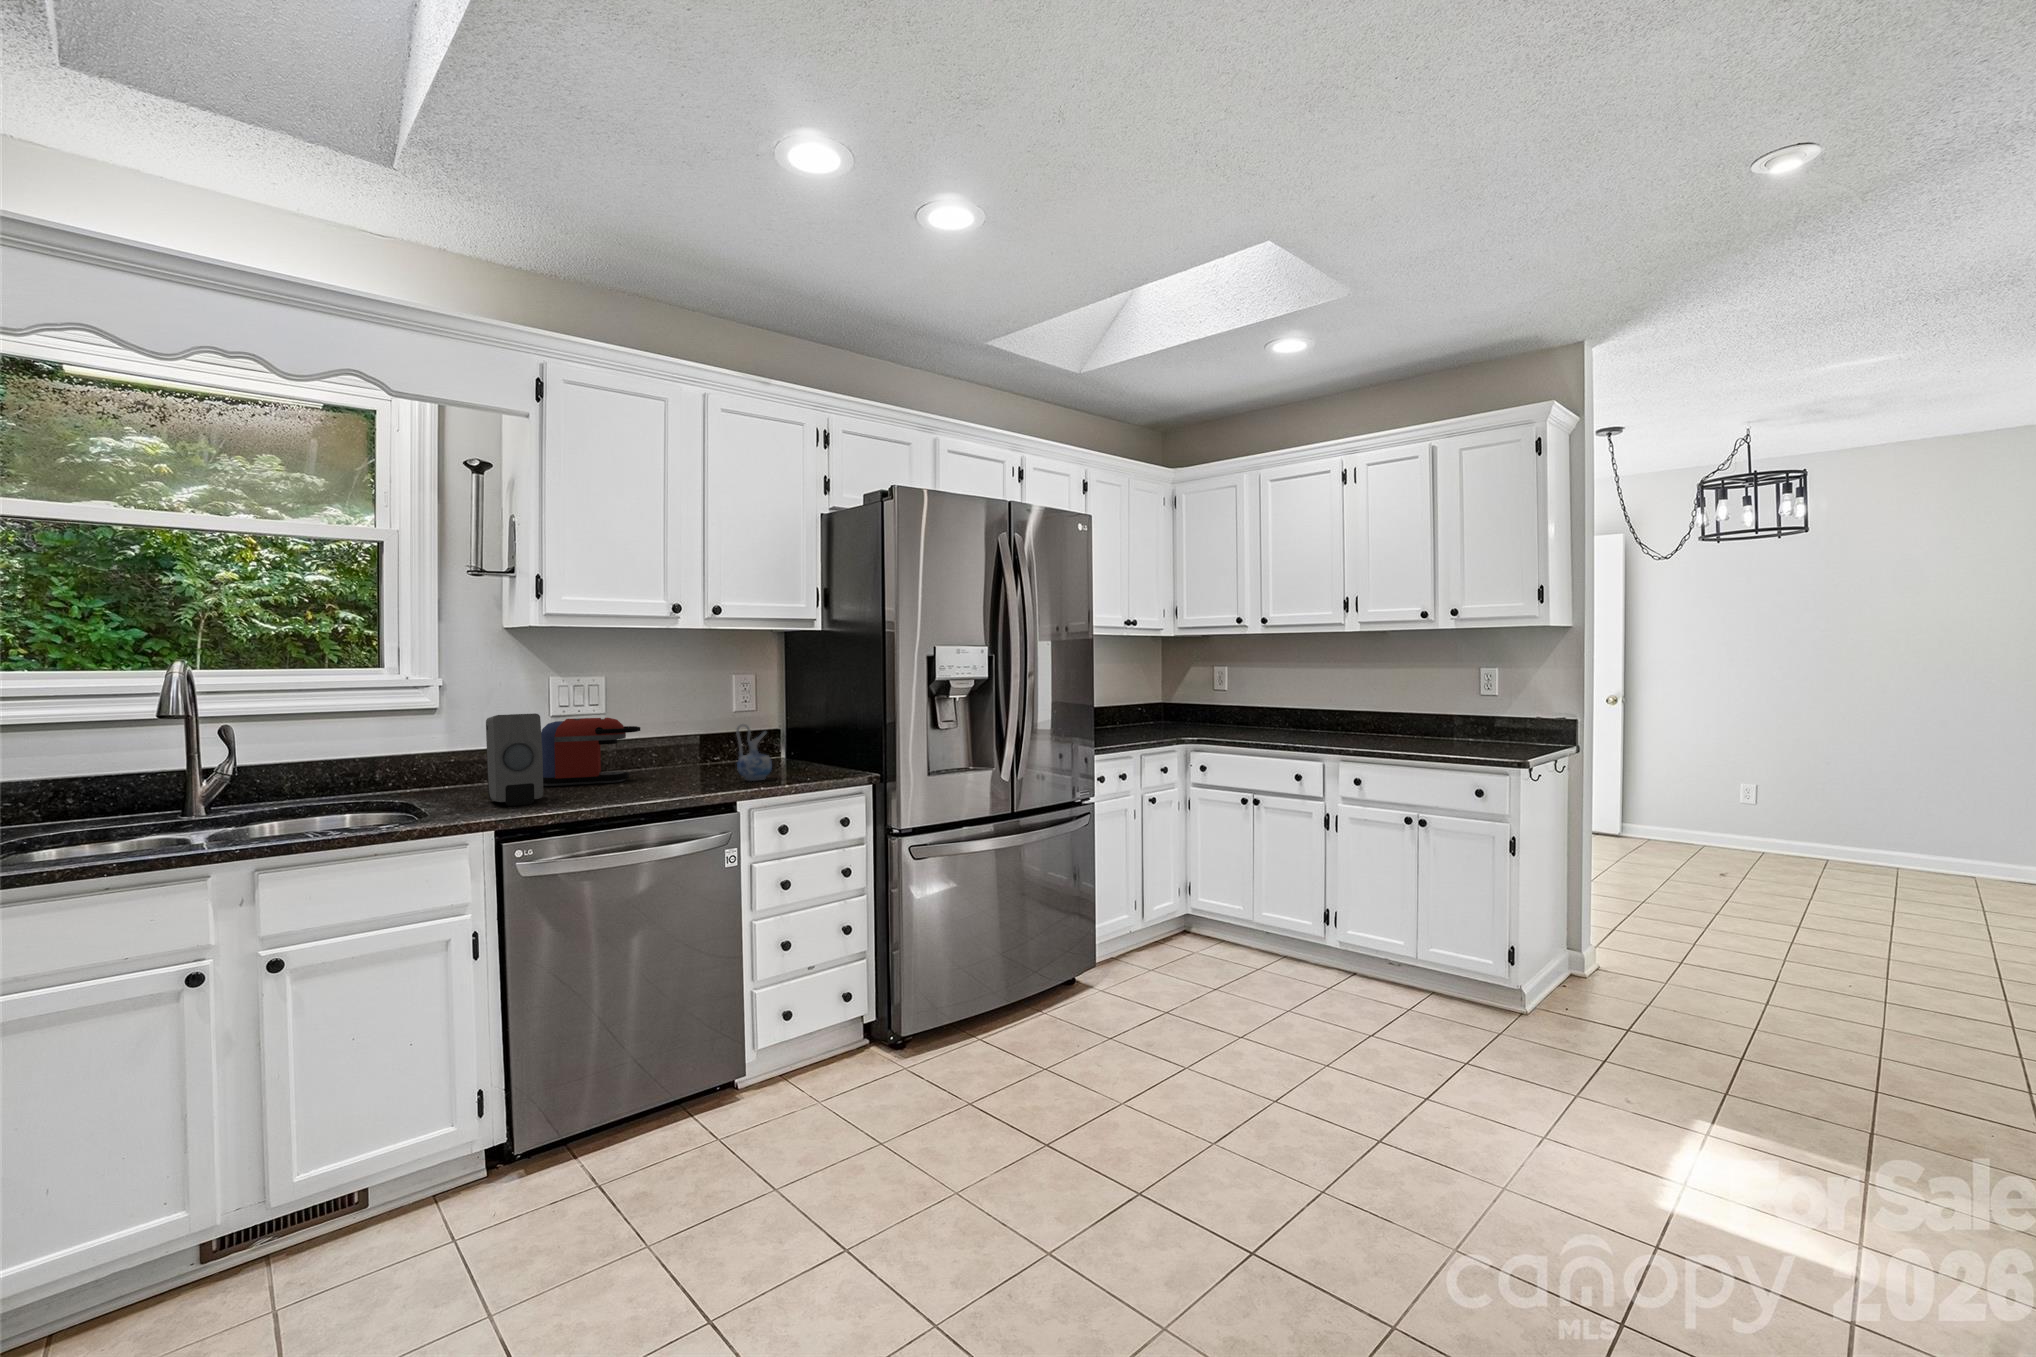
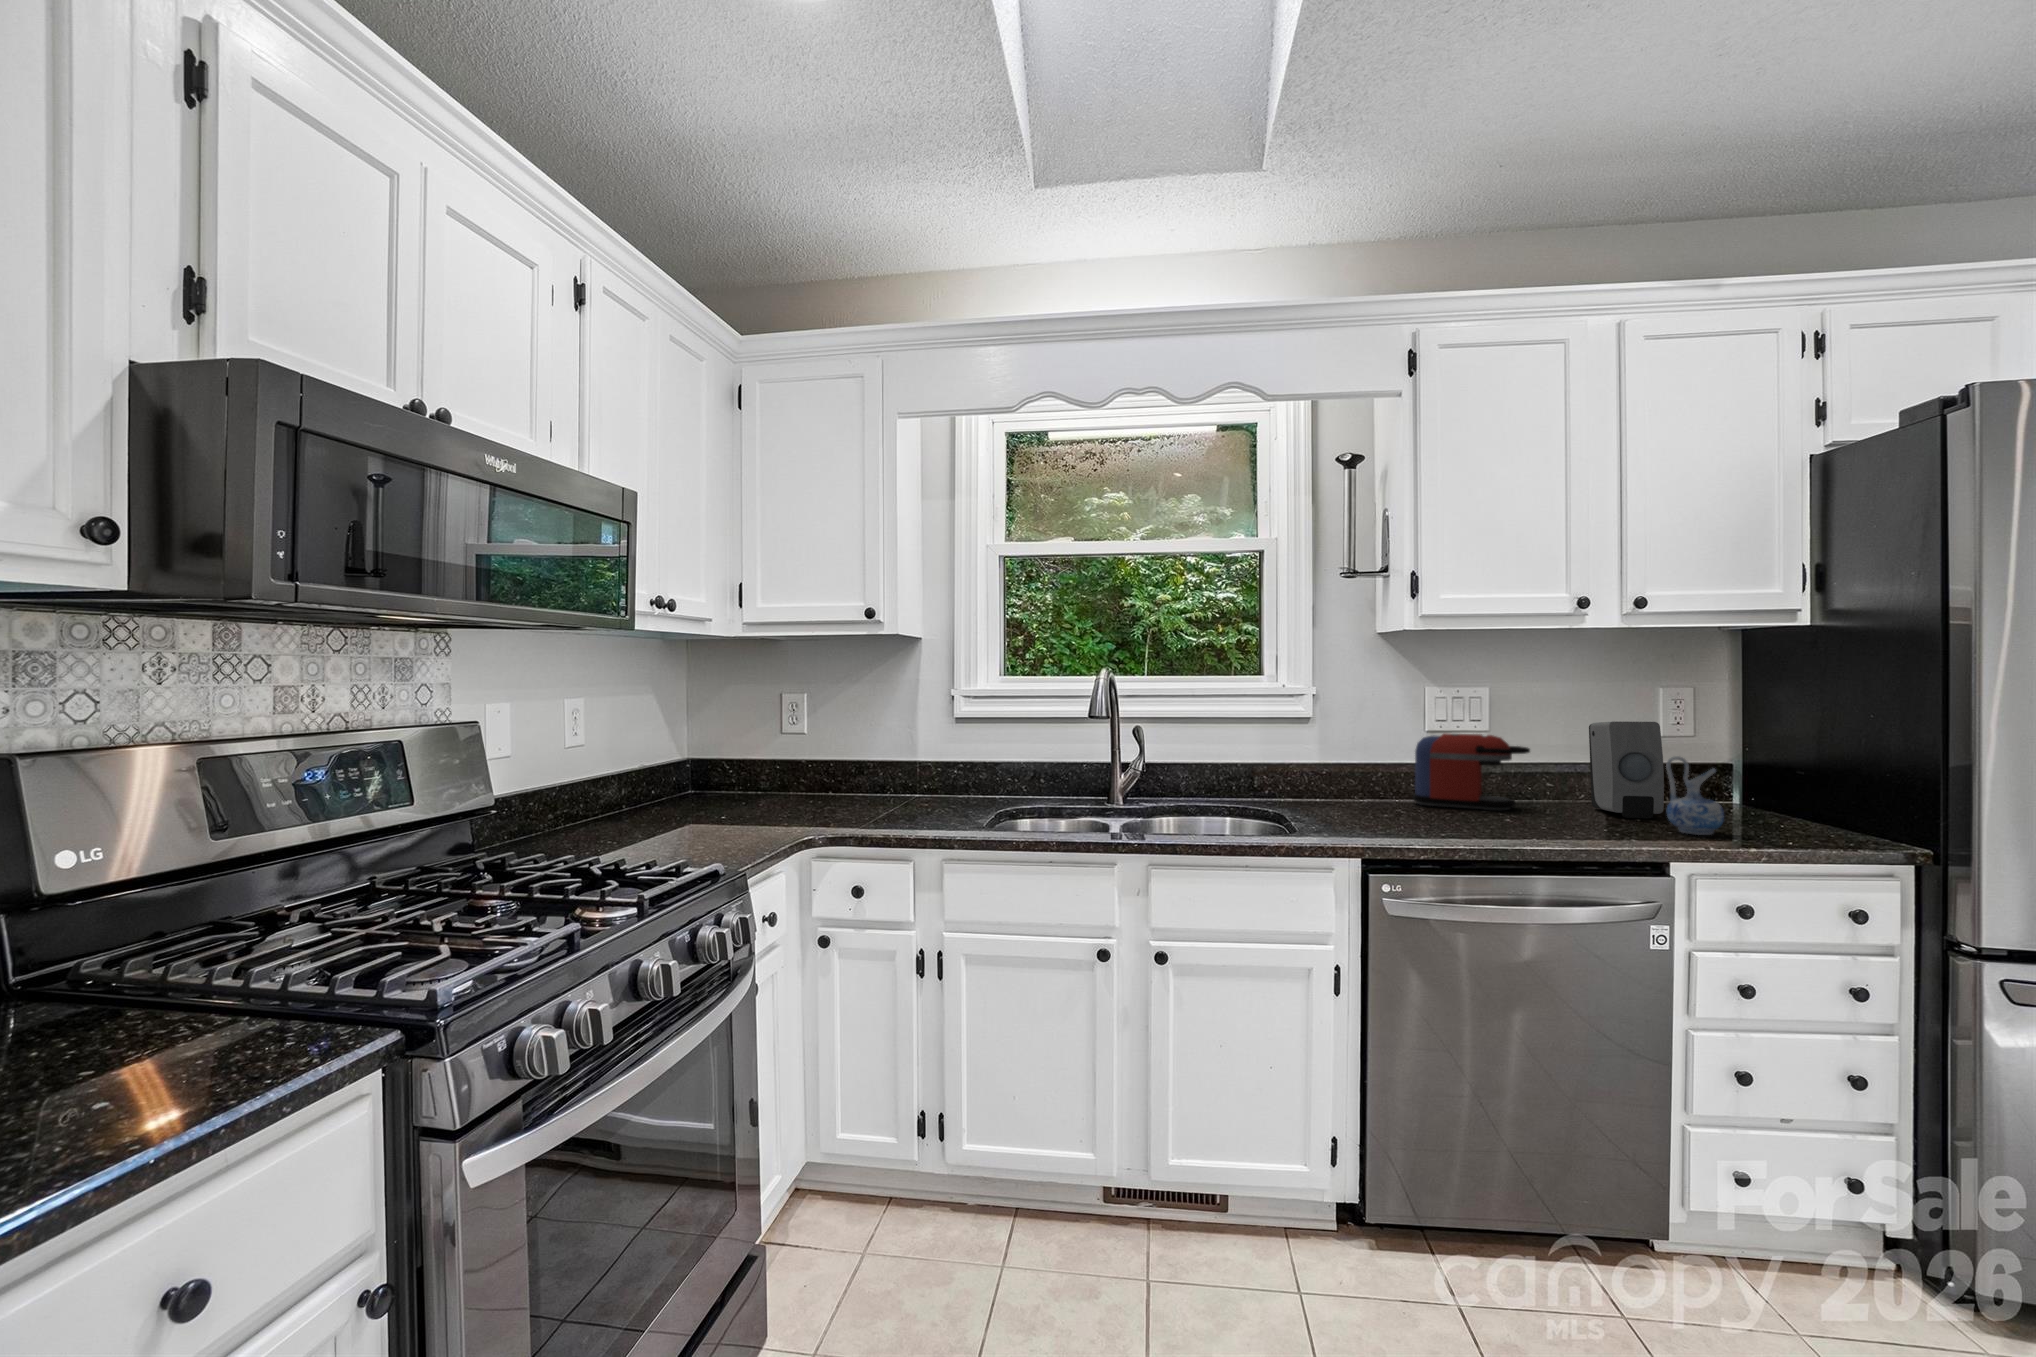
soap dispenser: present [486,713,543,806] -> present [1589,721,1664,818]

